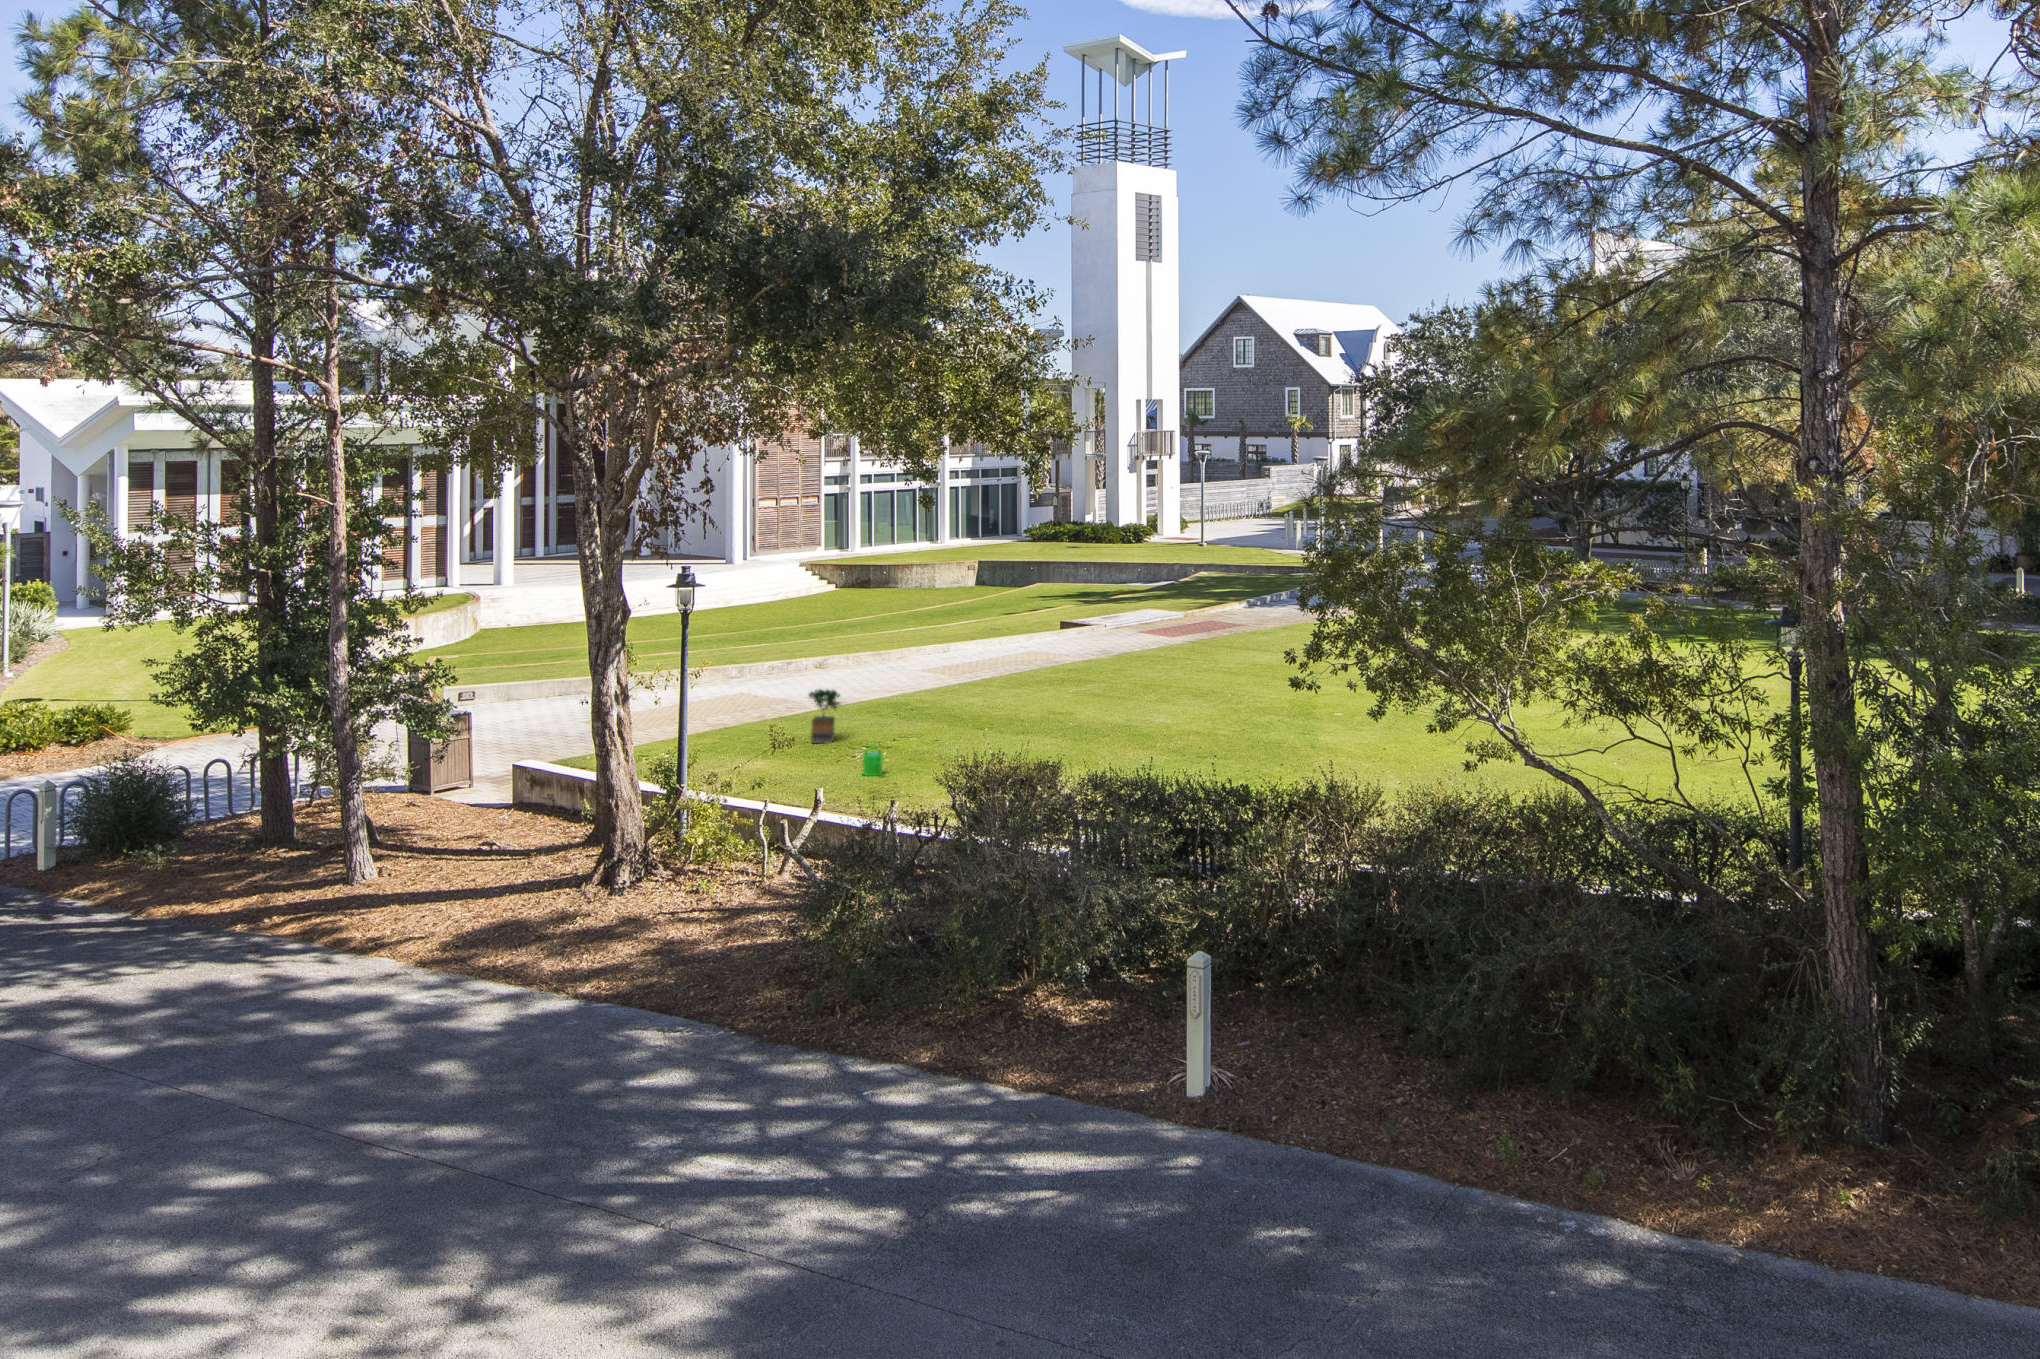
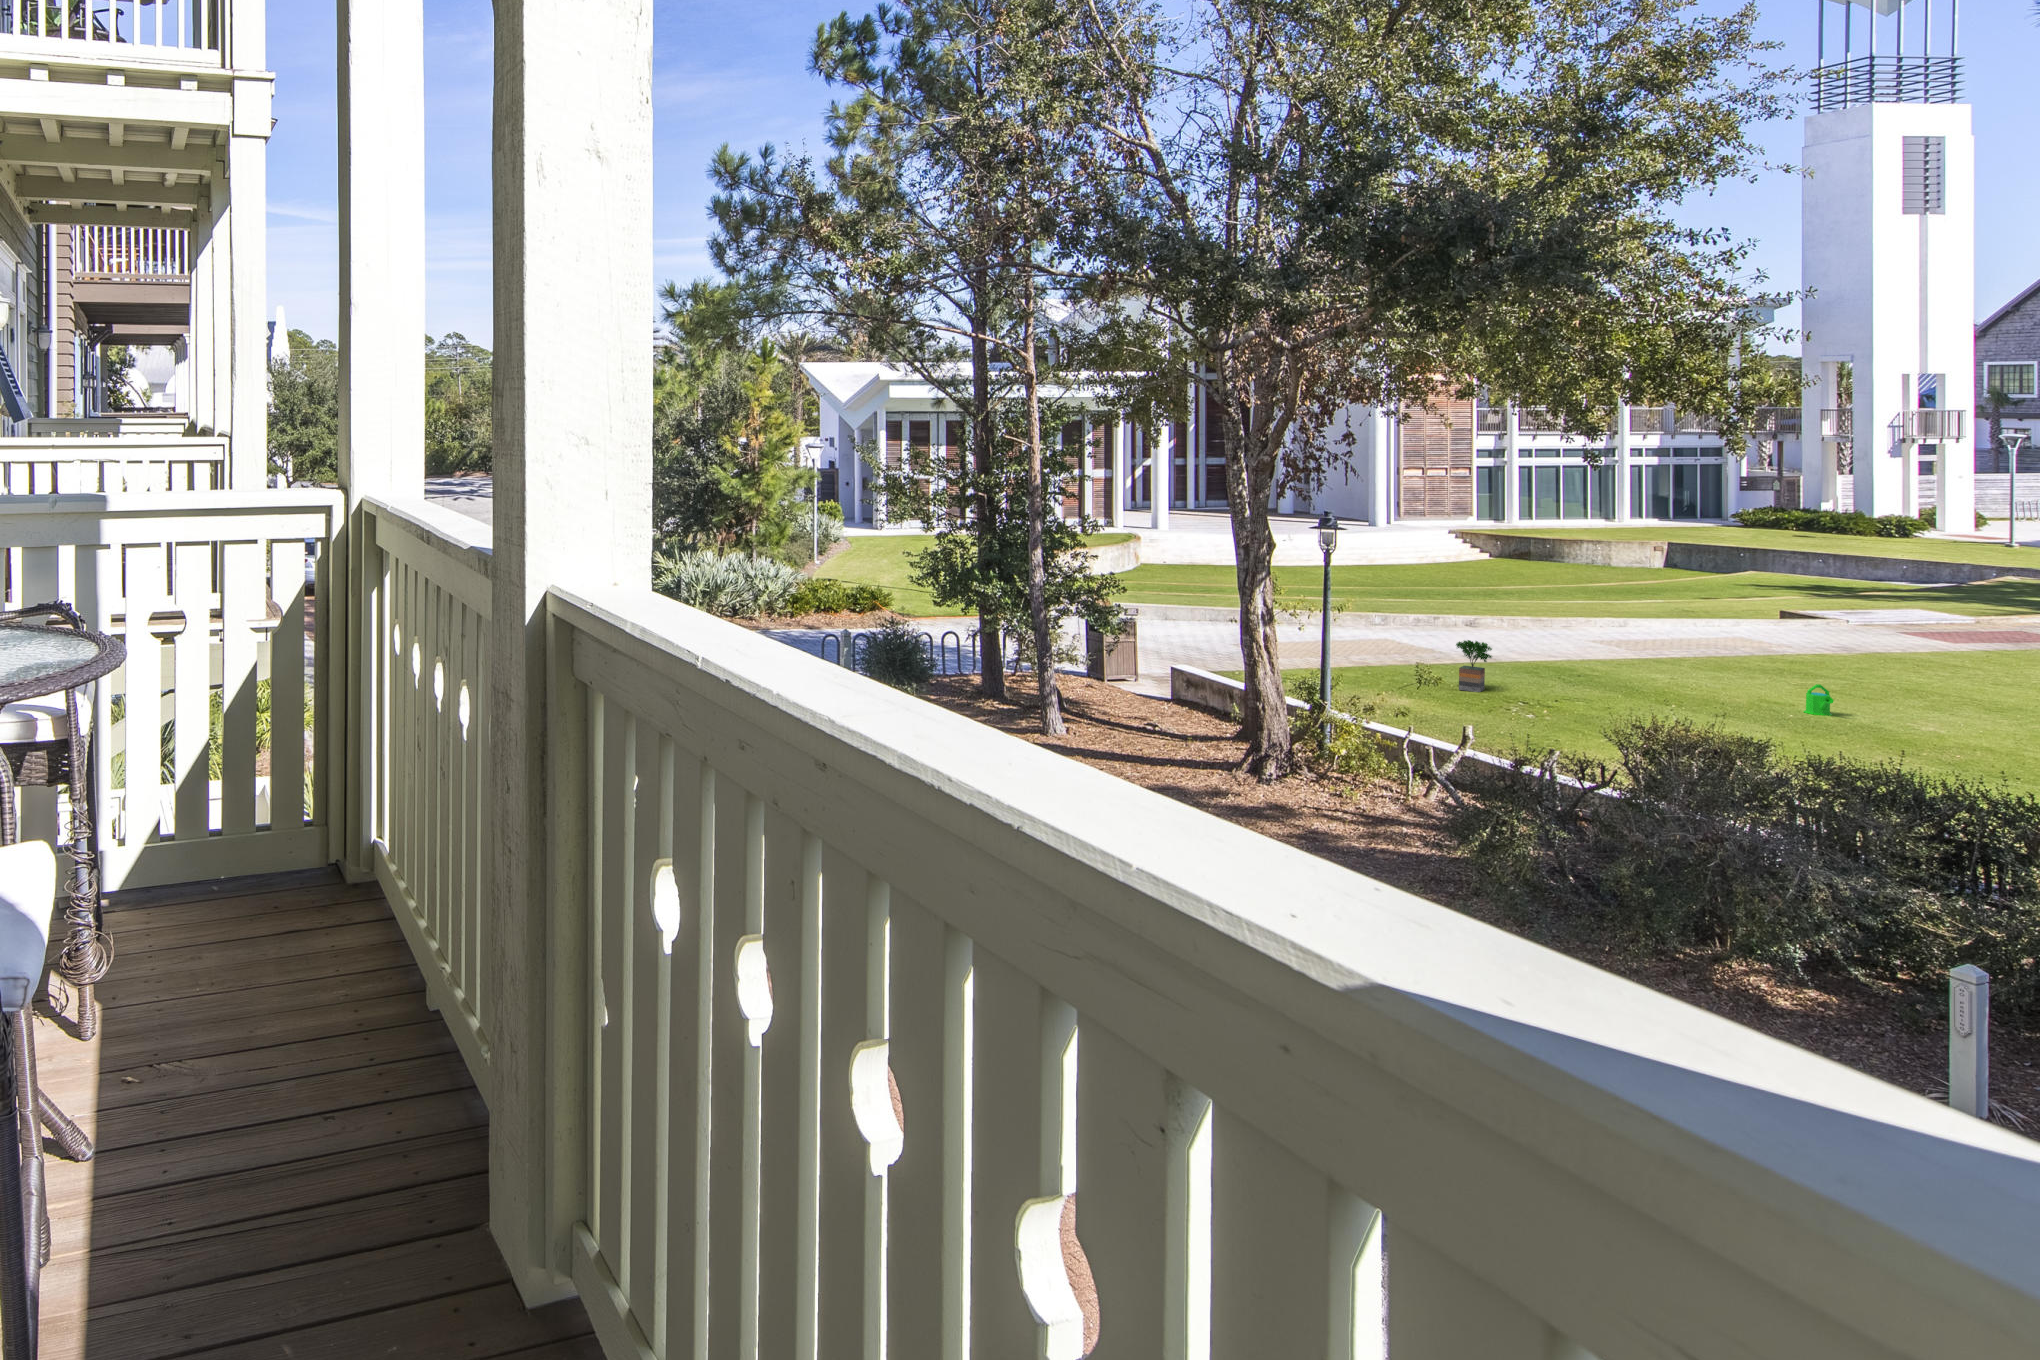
watering can: present [862,744,882,776] -> present [1804,684,1834,716]

